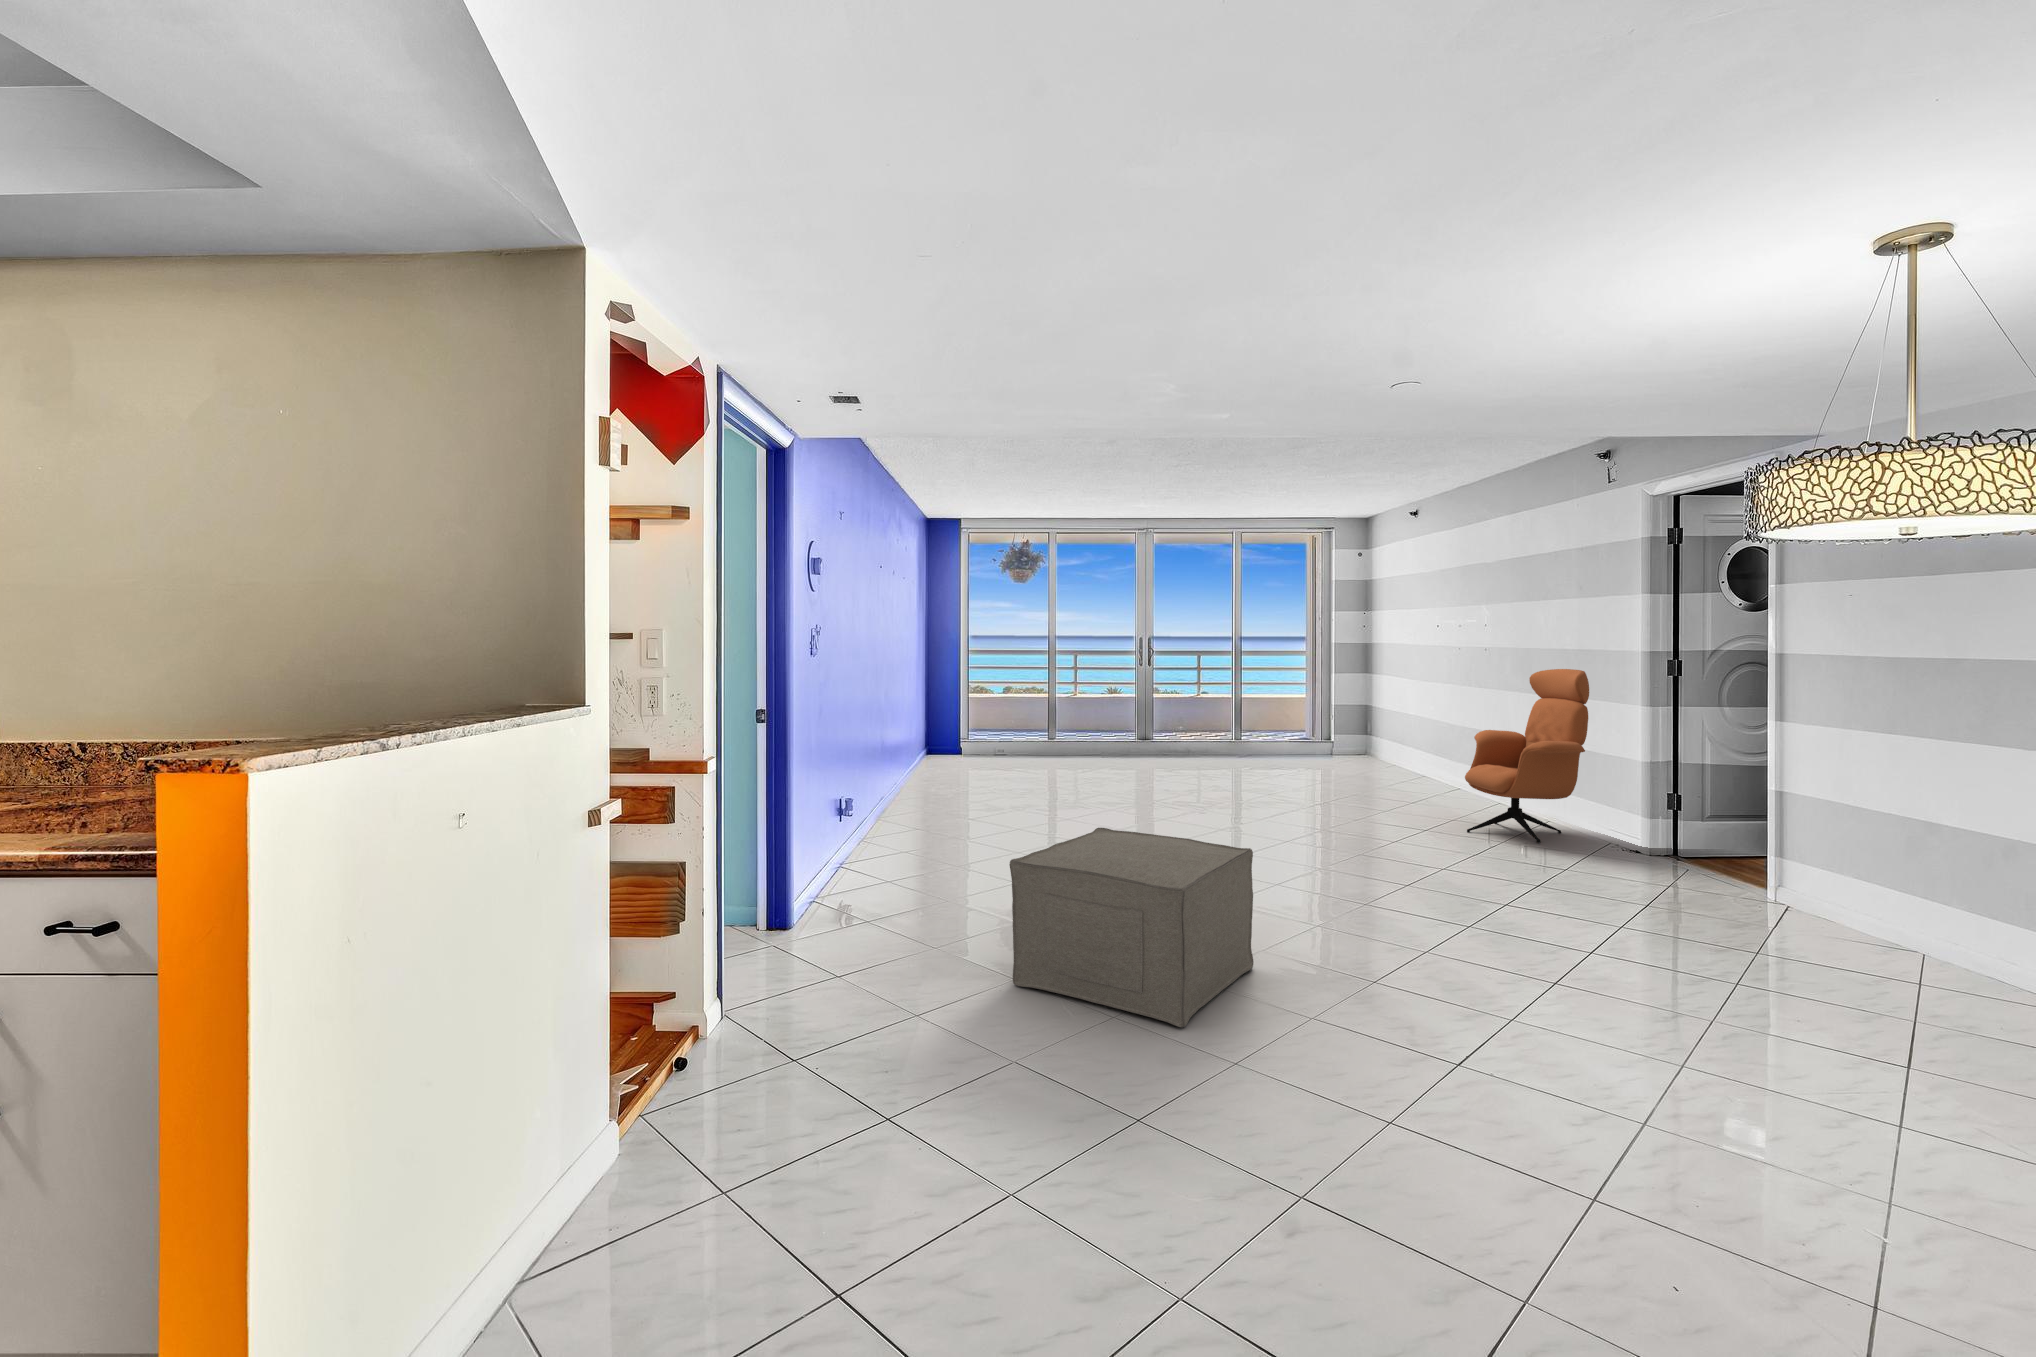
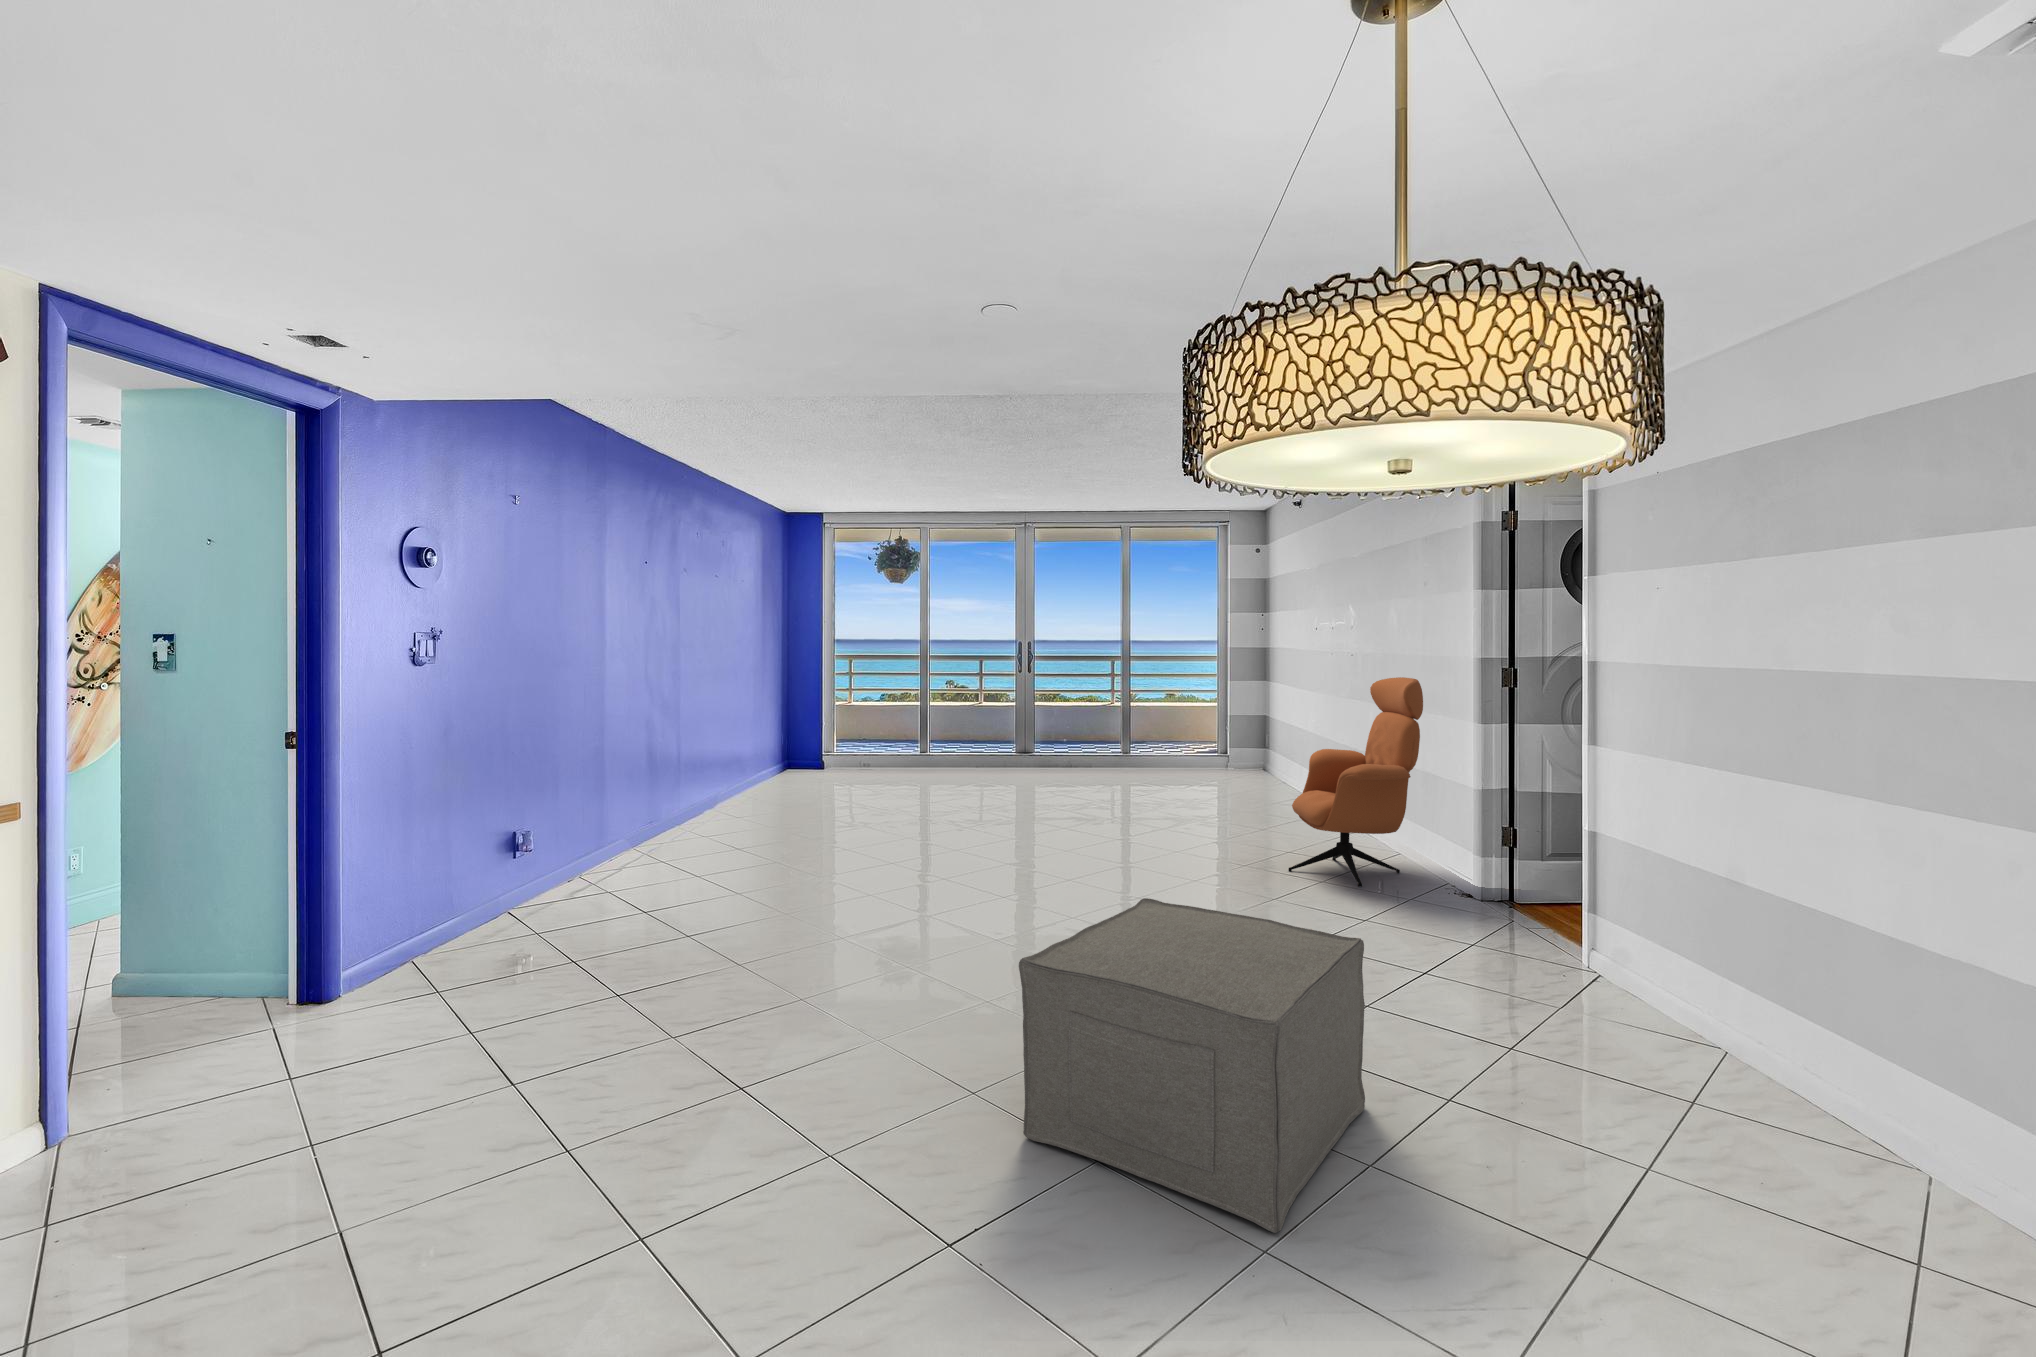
ottoman: present [1009,828,1254,1027] -> present [1019,898,1365,1233]

